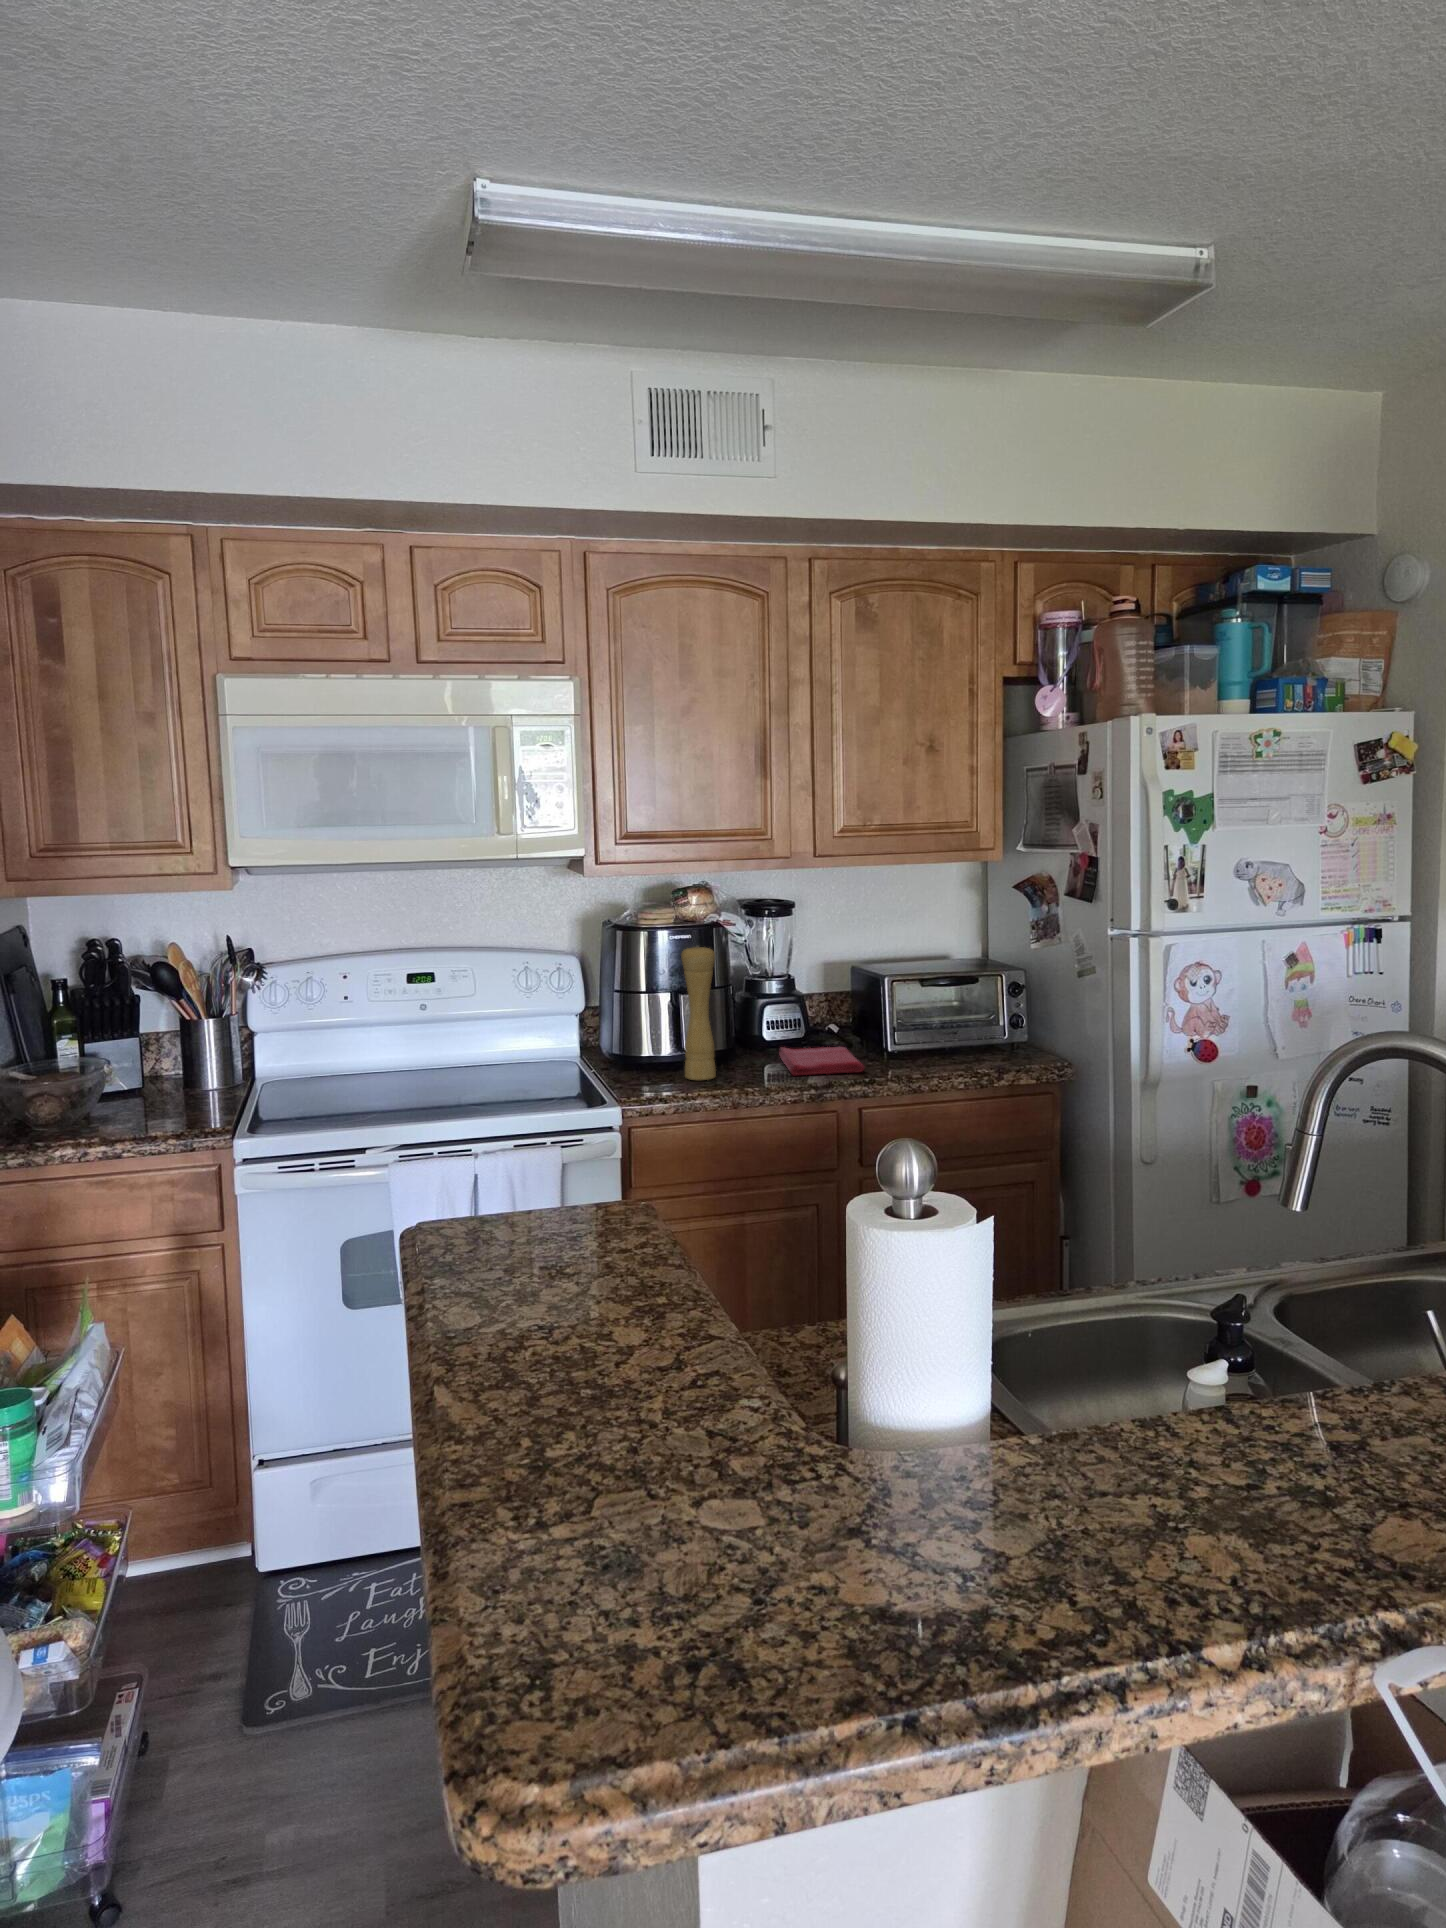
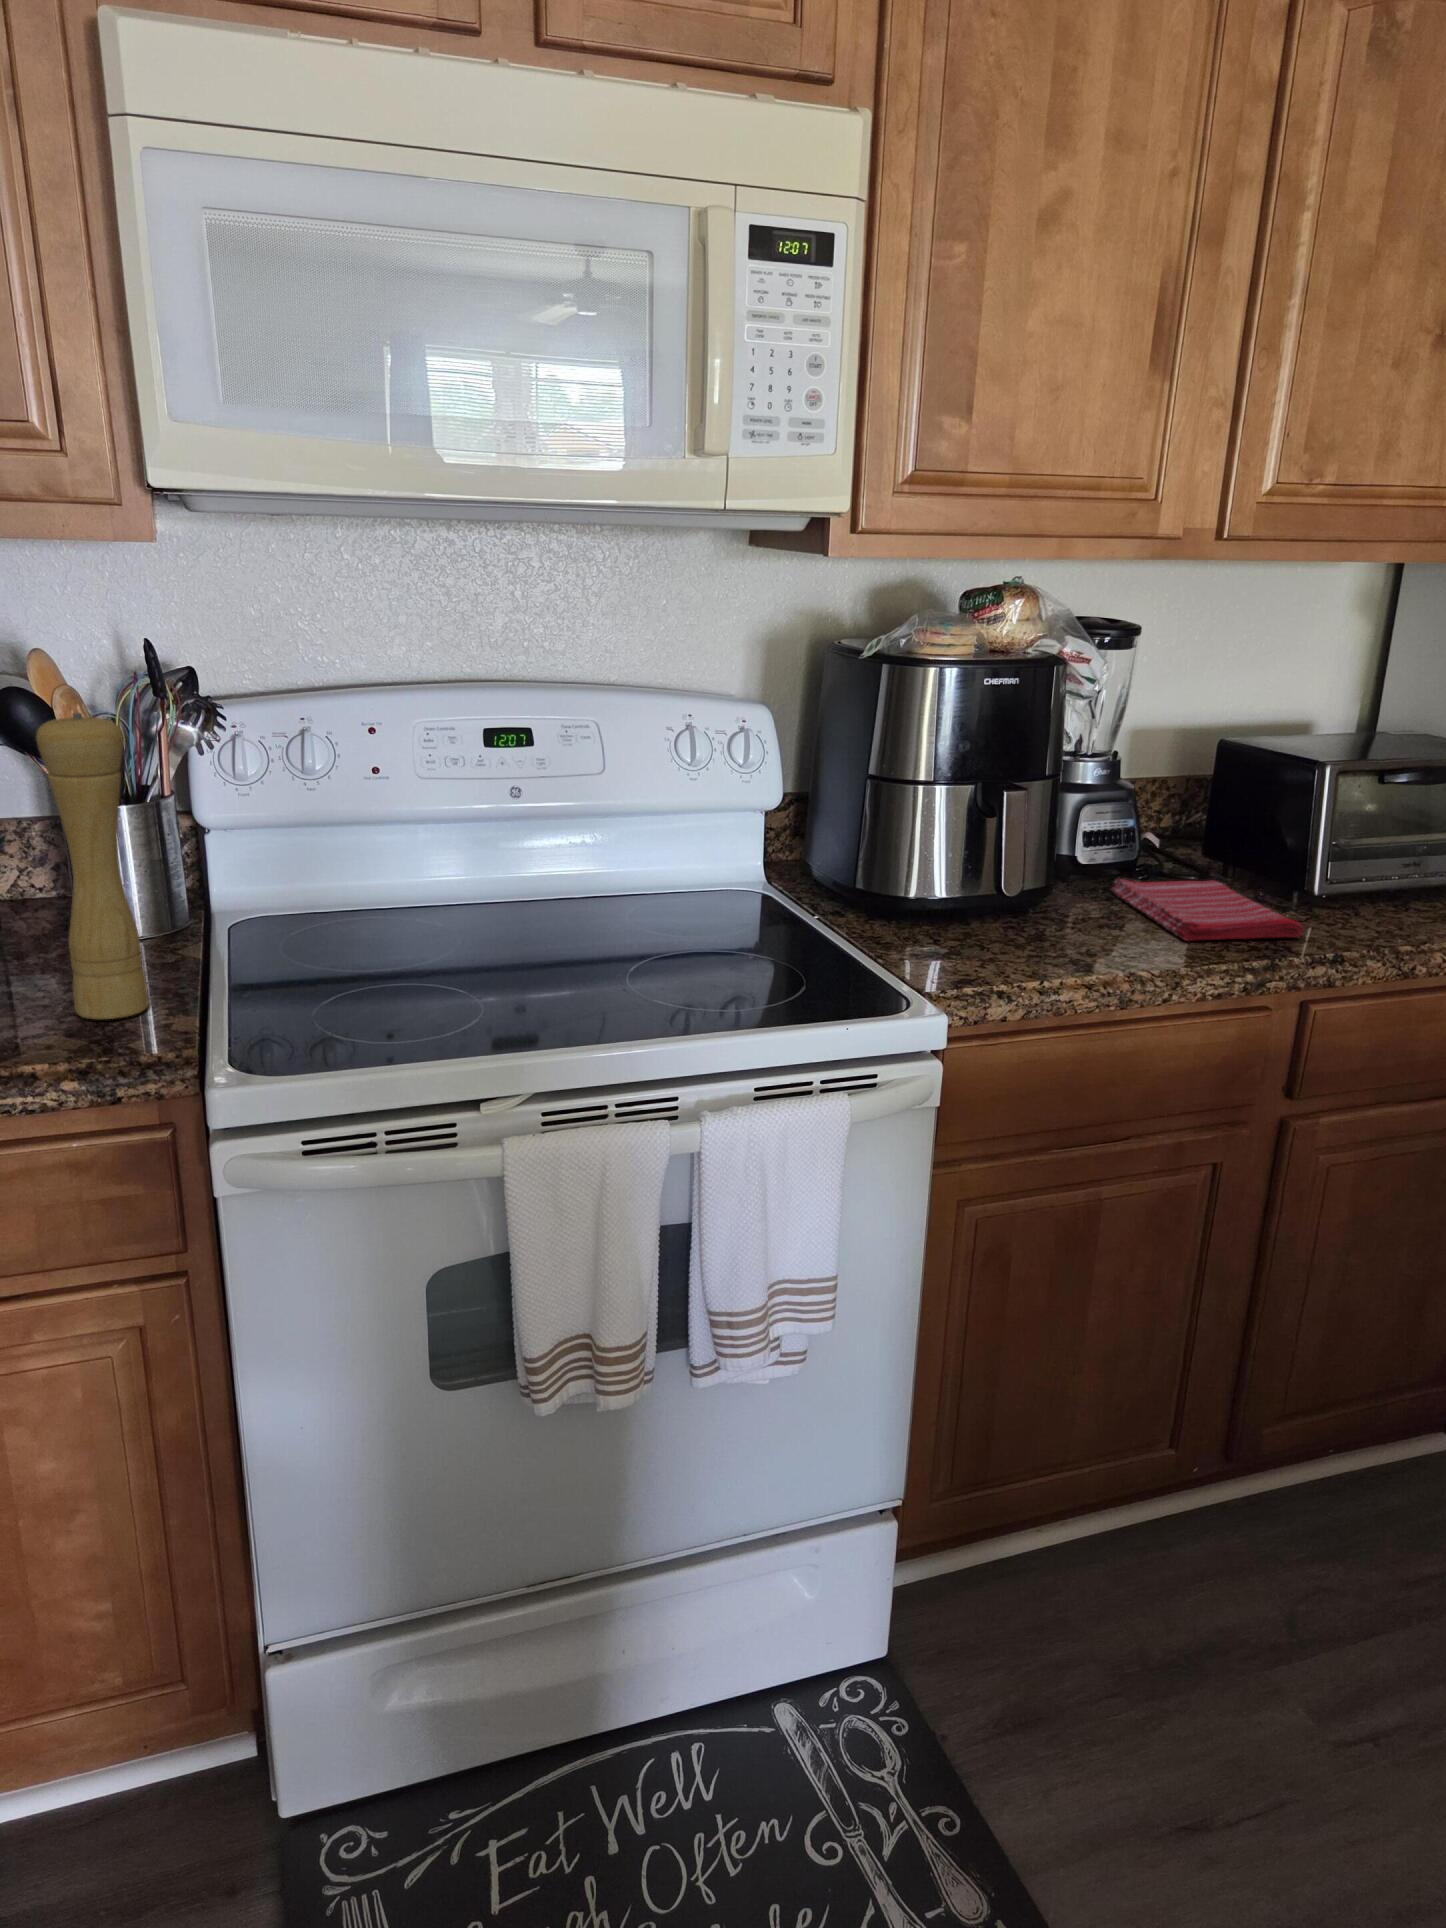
pepper mill: present [681,945,716,1080] -> present [36,713,149,1019]

